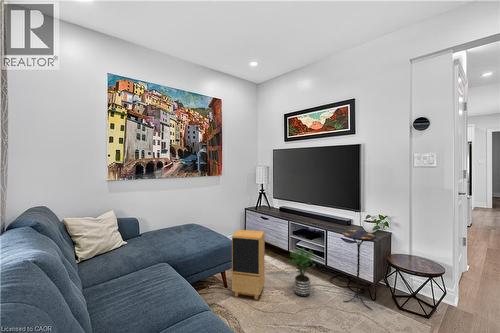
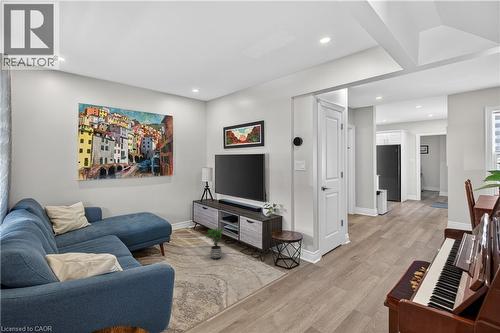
speaker: present [232,230,265,300] -> none [166,215,191,261]
side table: present [342,230,376,308] -> none [240,214,261,265]

